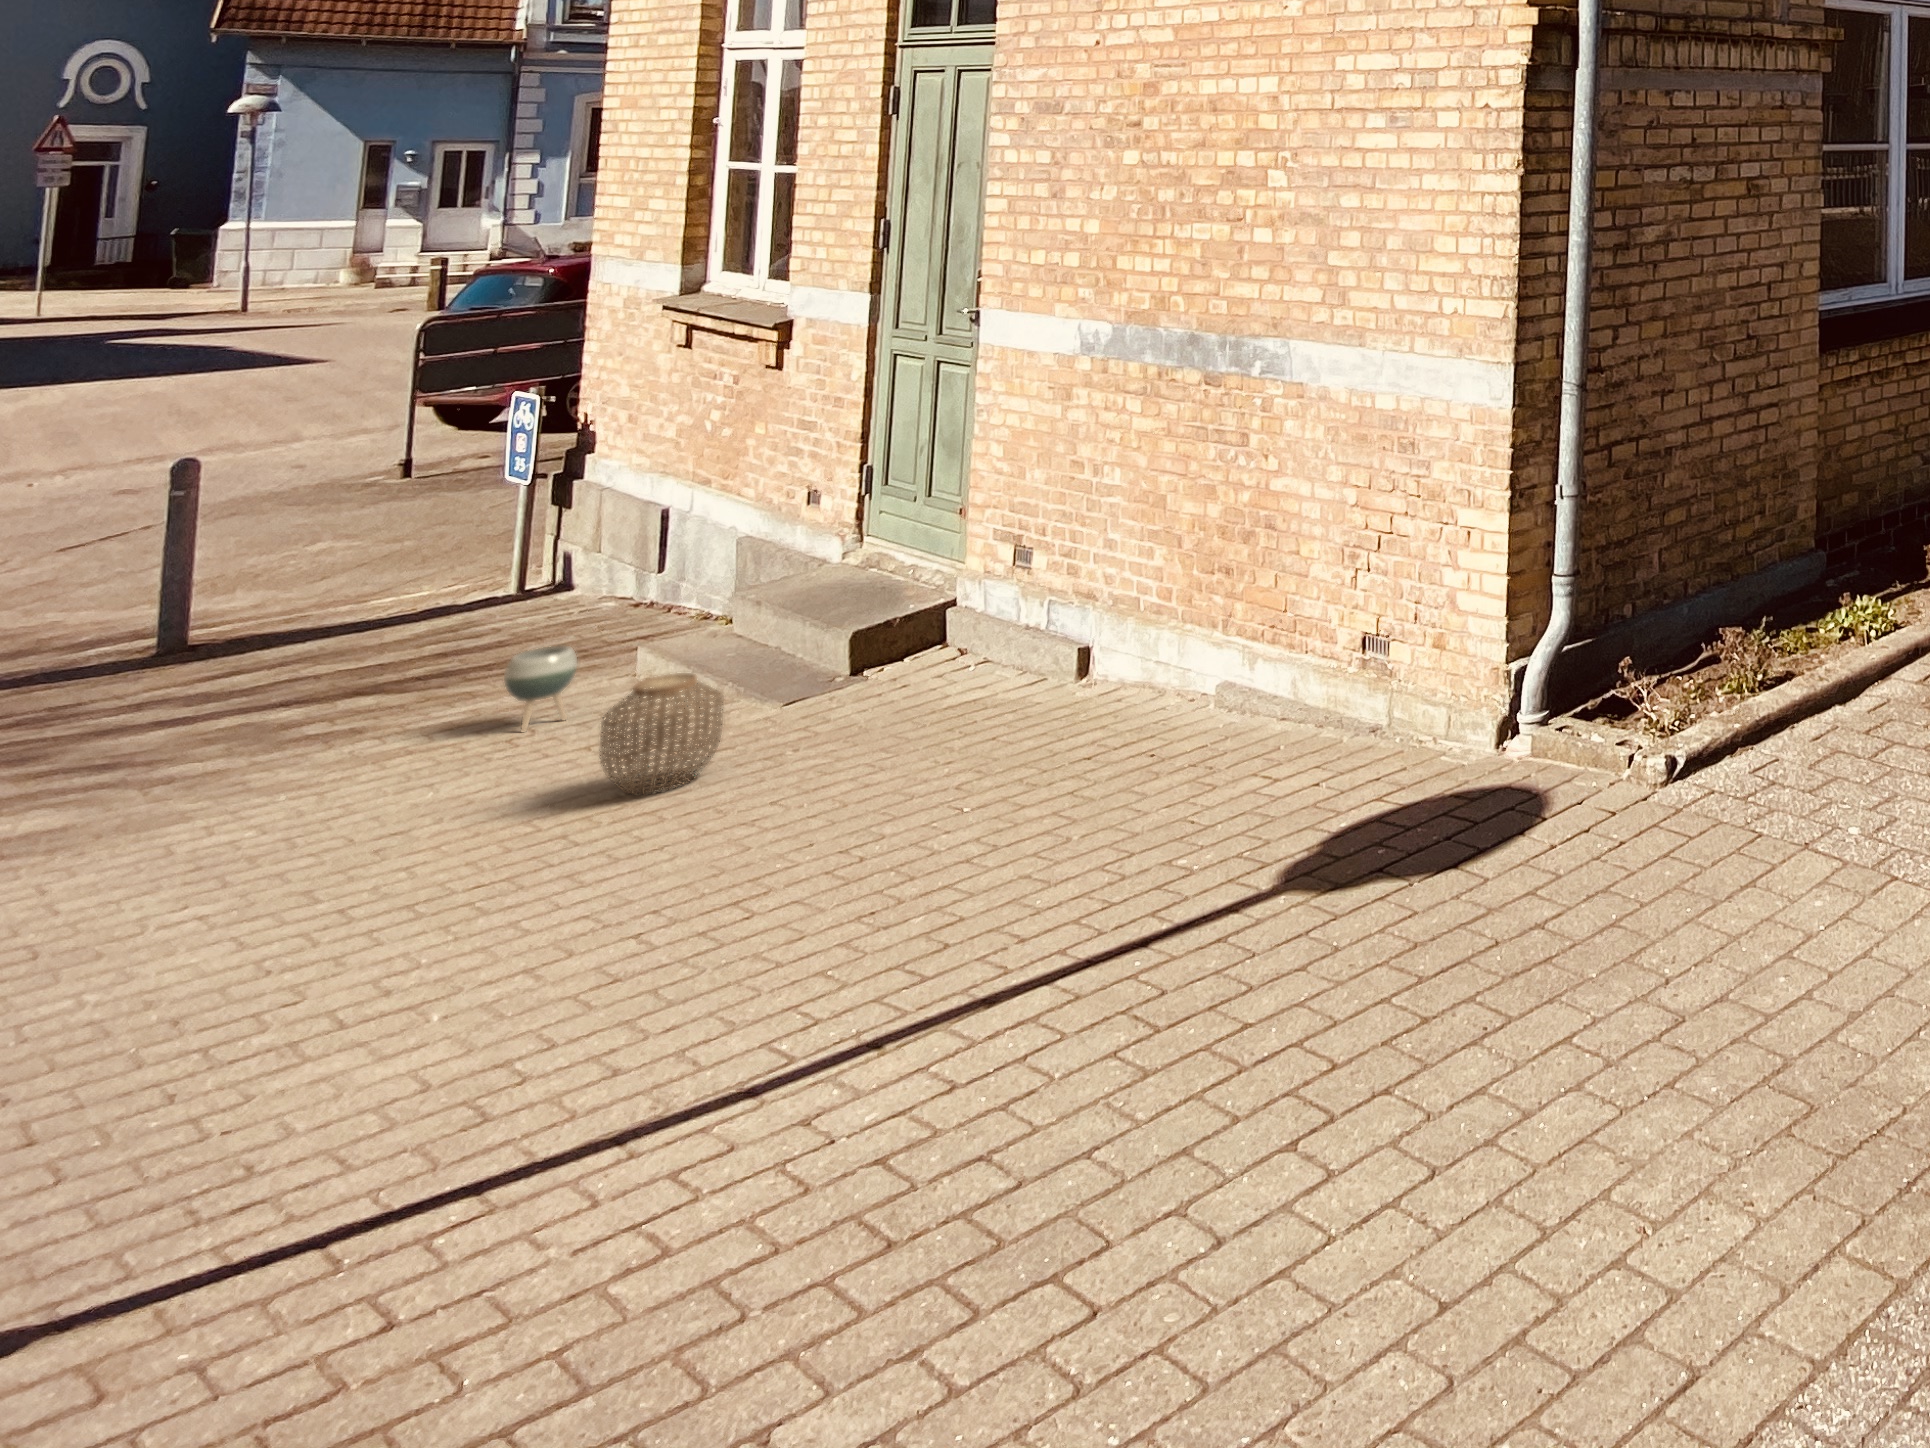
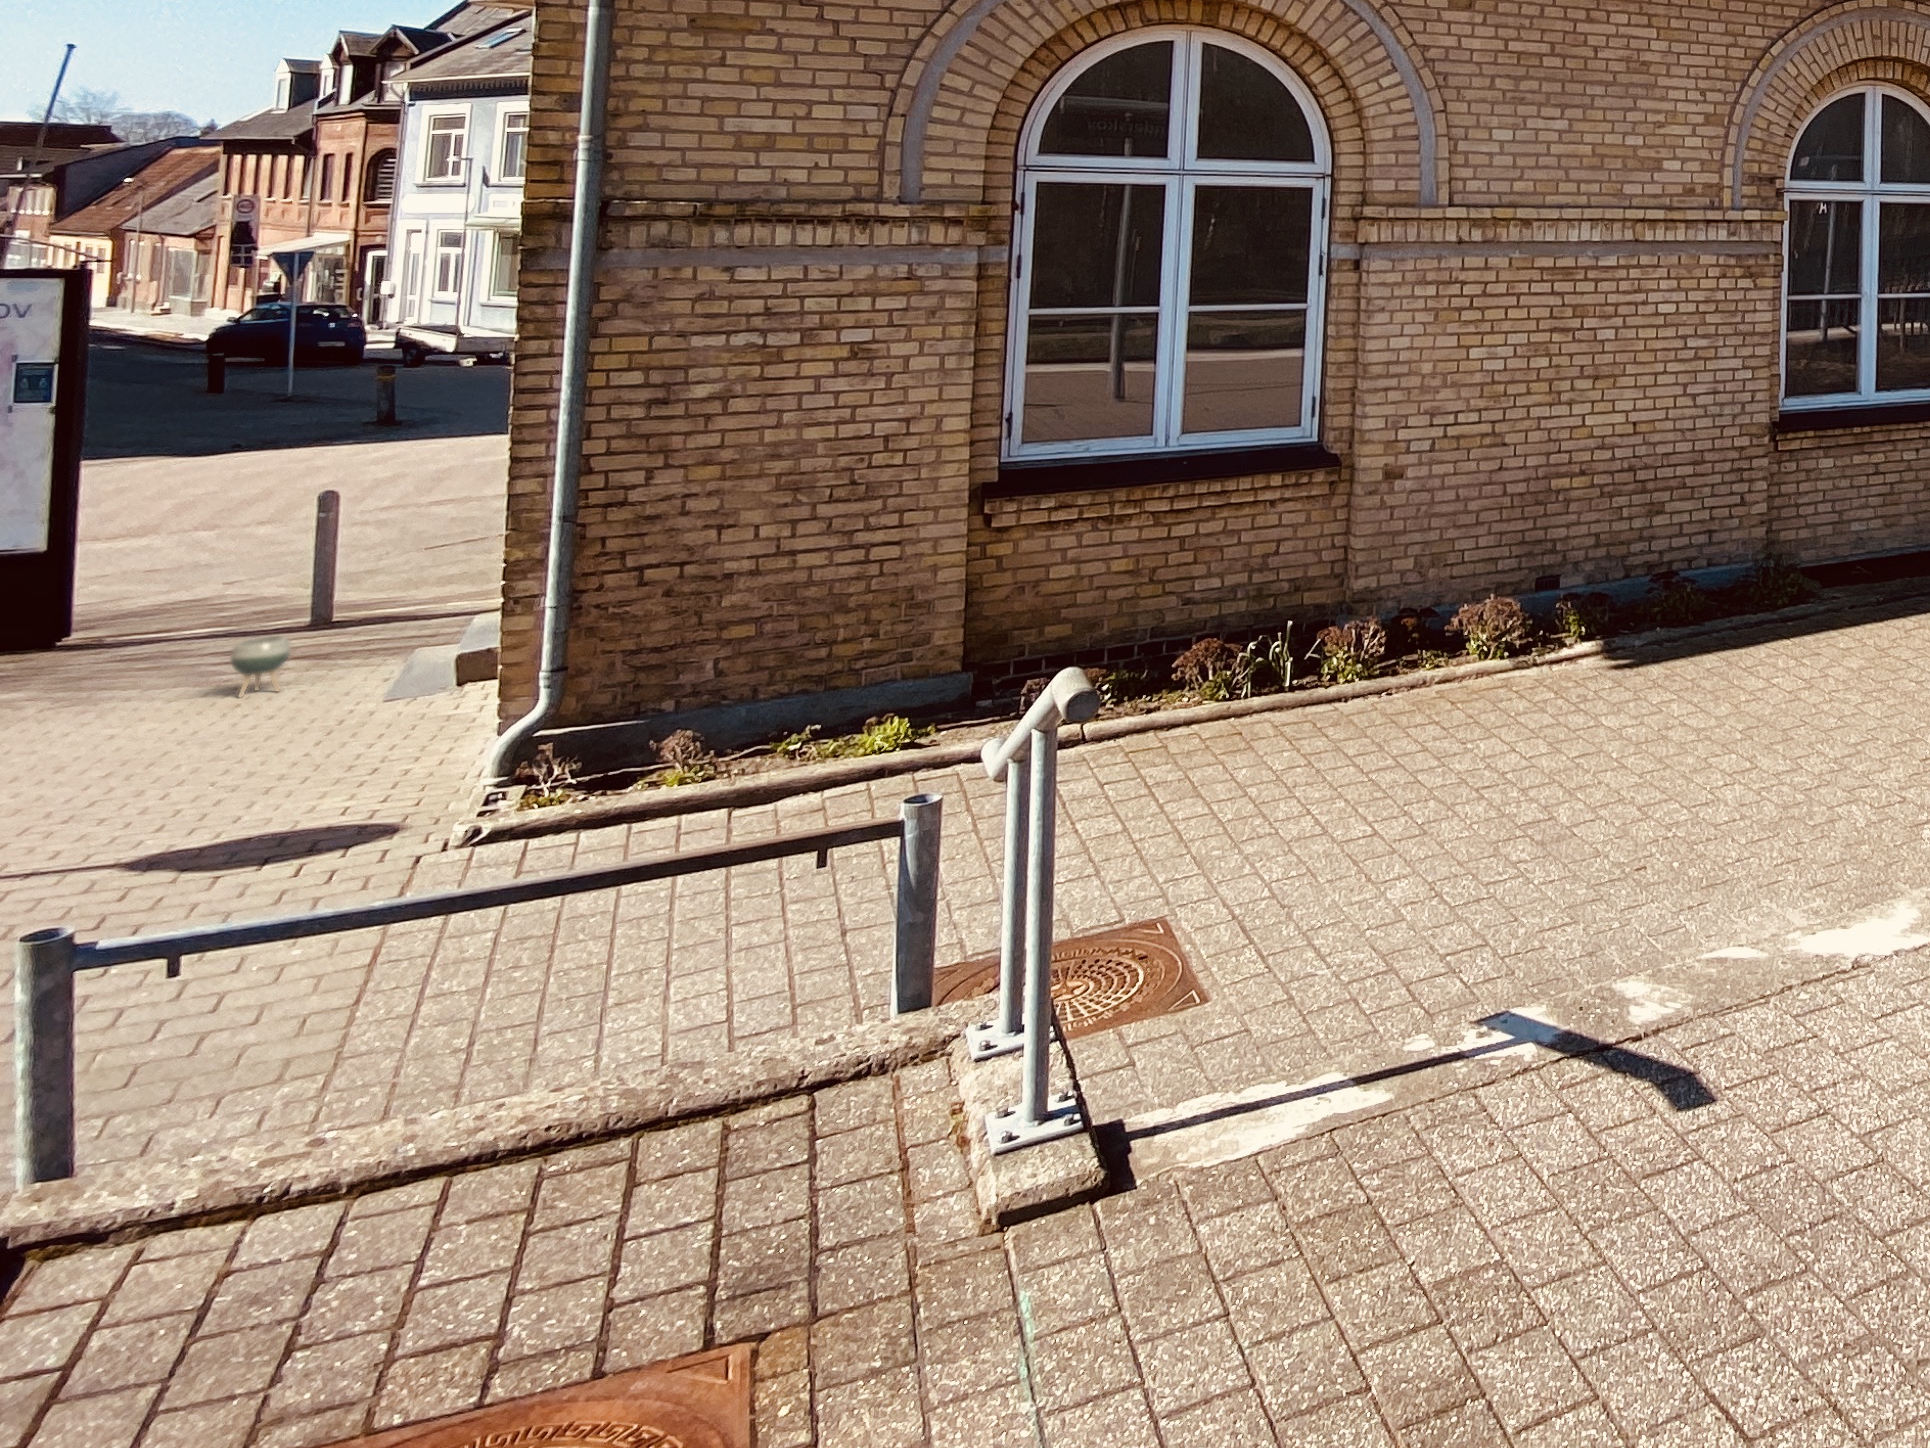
woven basket: present [599,673,723,795] -> none [119,675,229,763]

